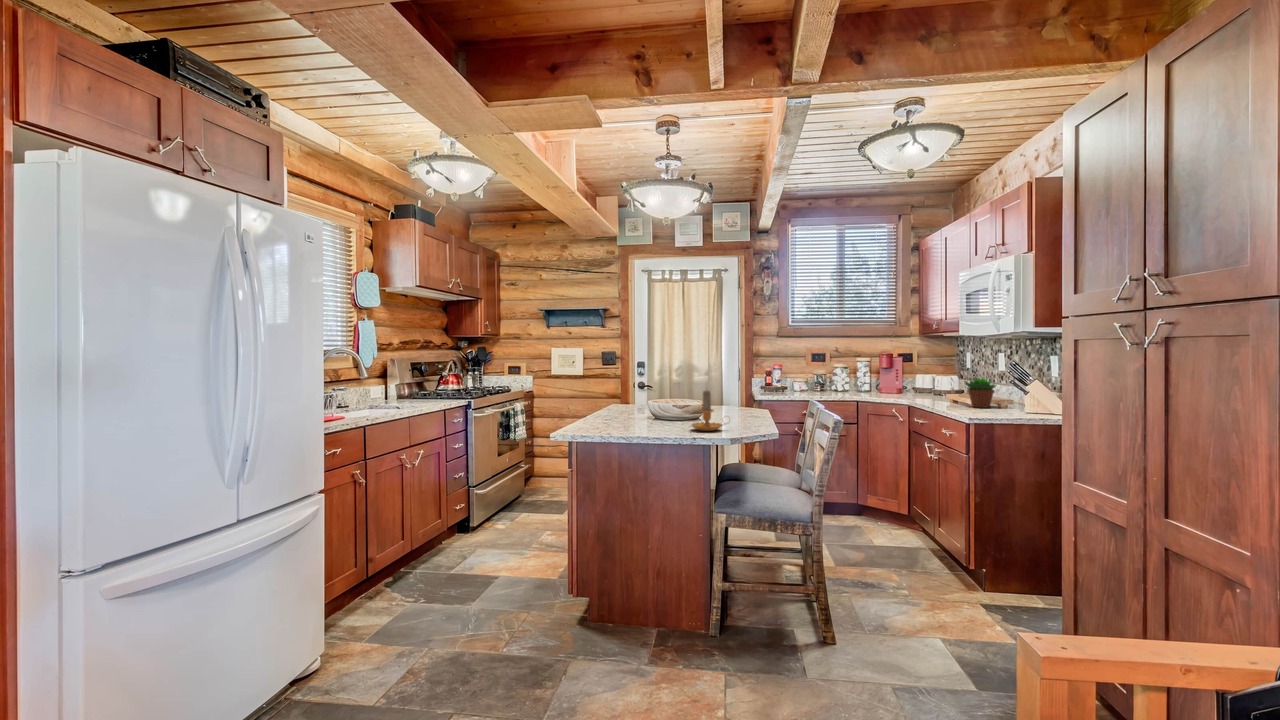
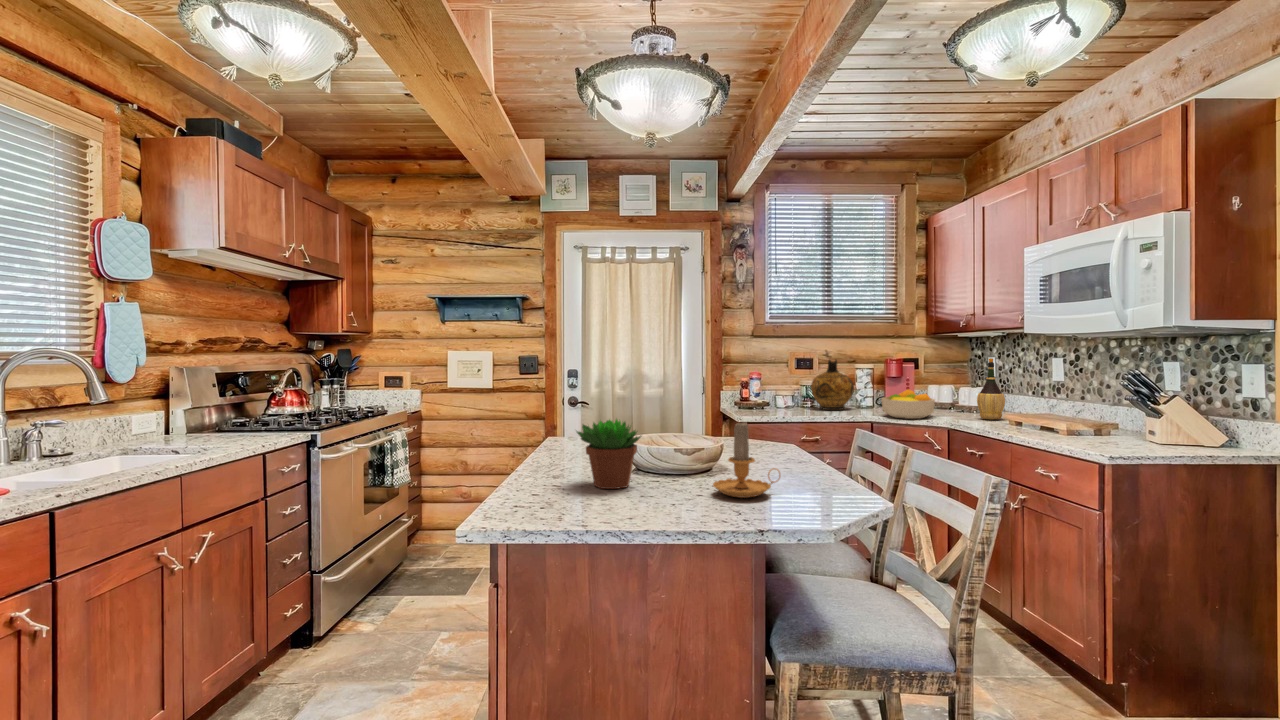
ceramic jug: none [819,354,852,393] -> present [811,360,854,410]
wine bottle: none [935,354,956,400] -> present [977,358,1005,419]
fruit bowl: none [866,377,906,399] -> present [881,389,935,419]
succulent plant: present [965,378,995,408] -> present [577,419,641,489]

